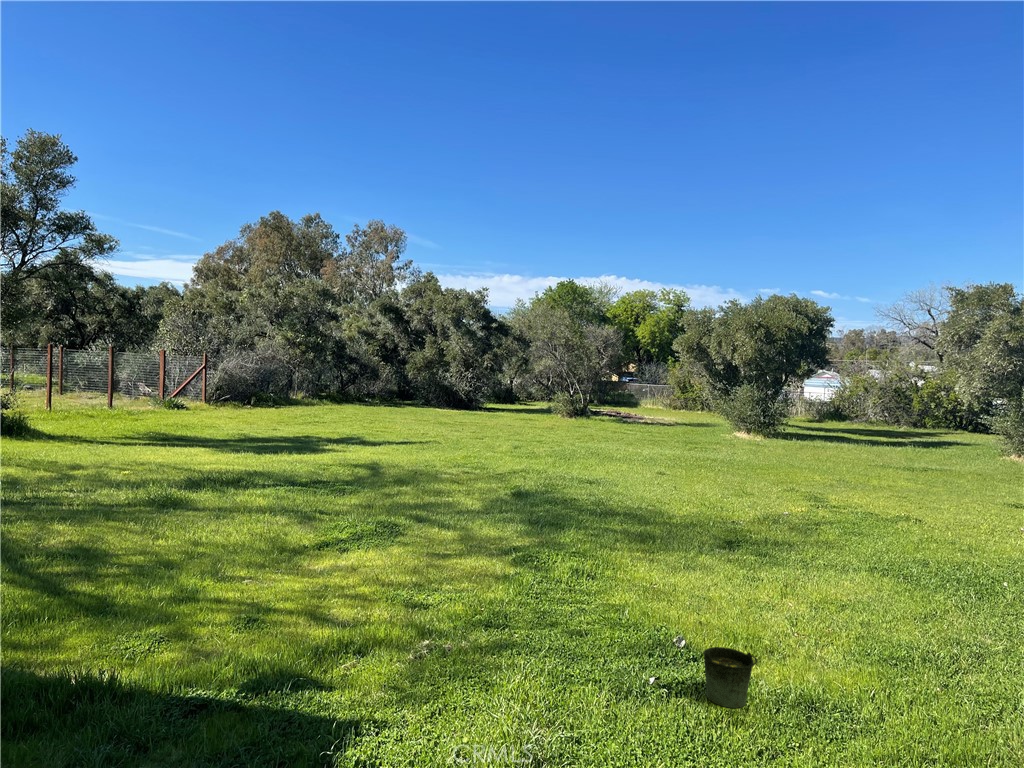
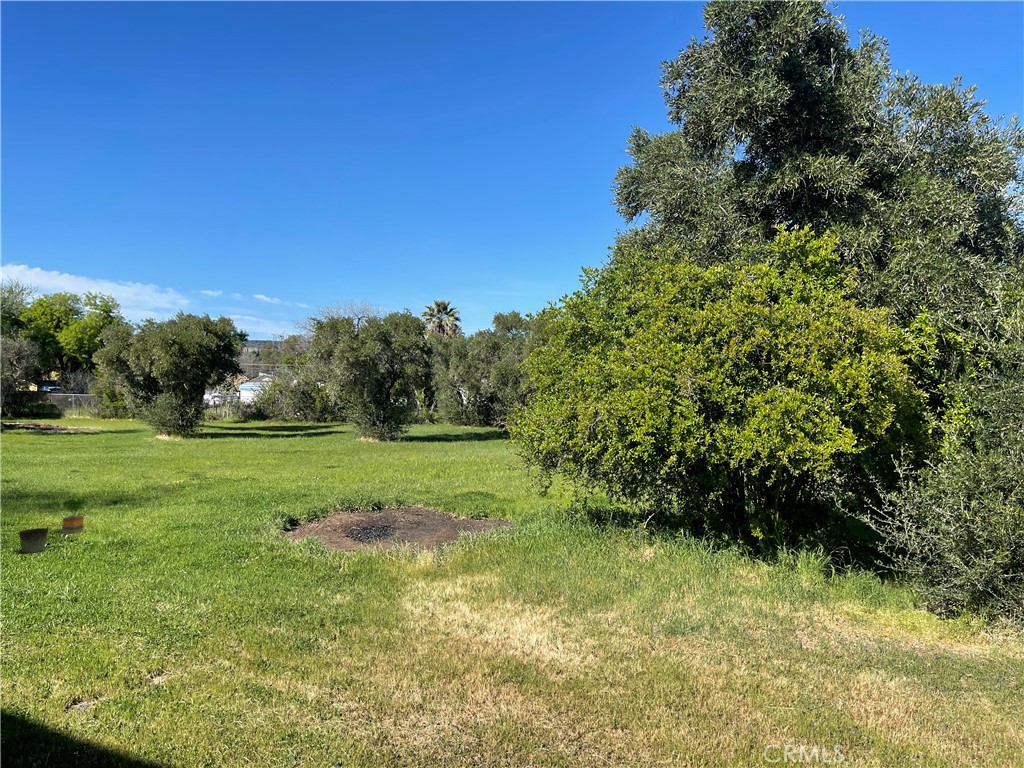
potted tree: none [745,574,790,646] -> present [62,499,87,533]

